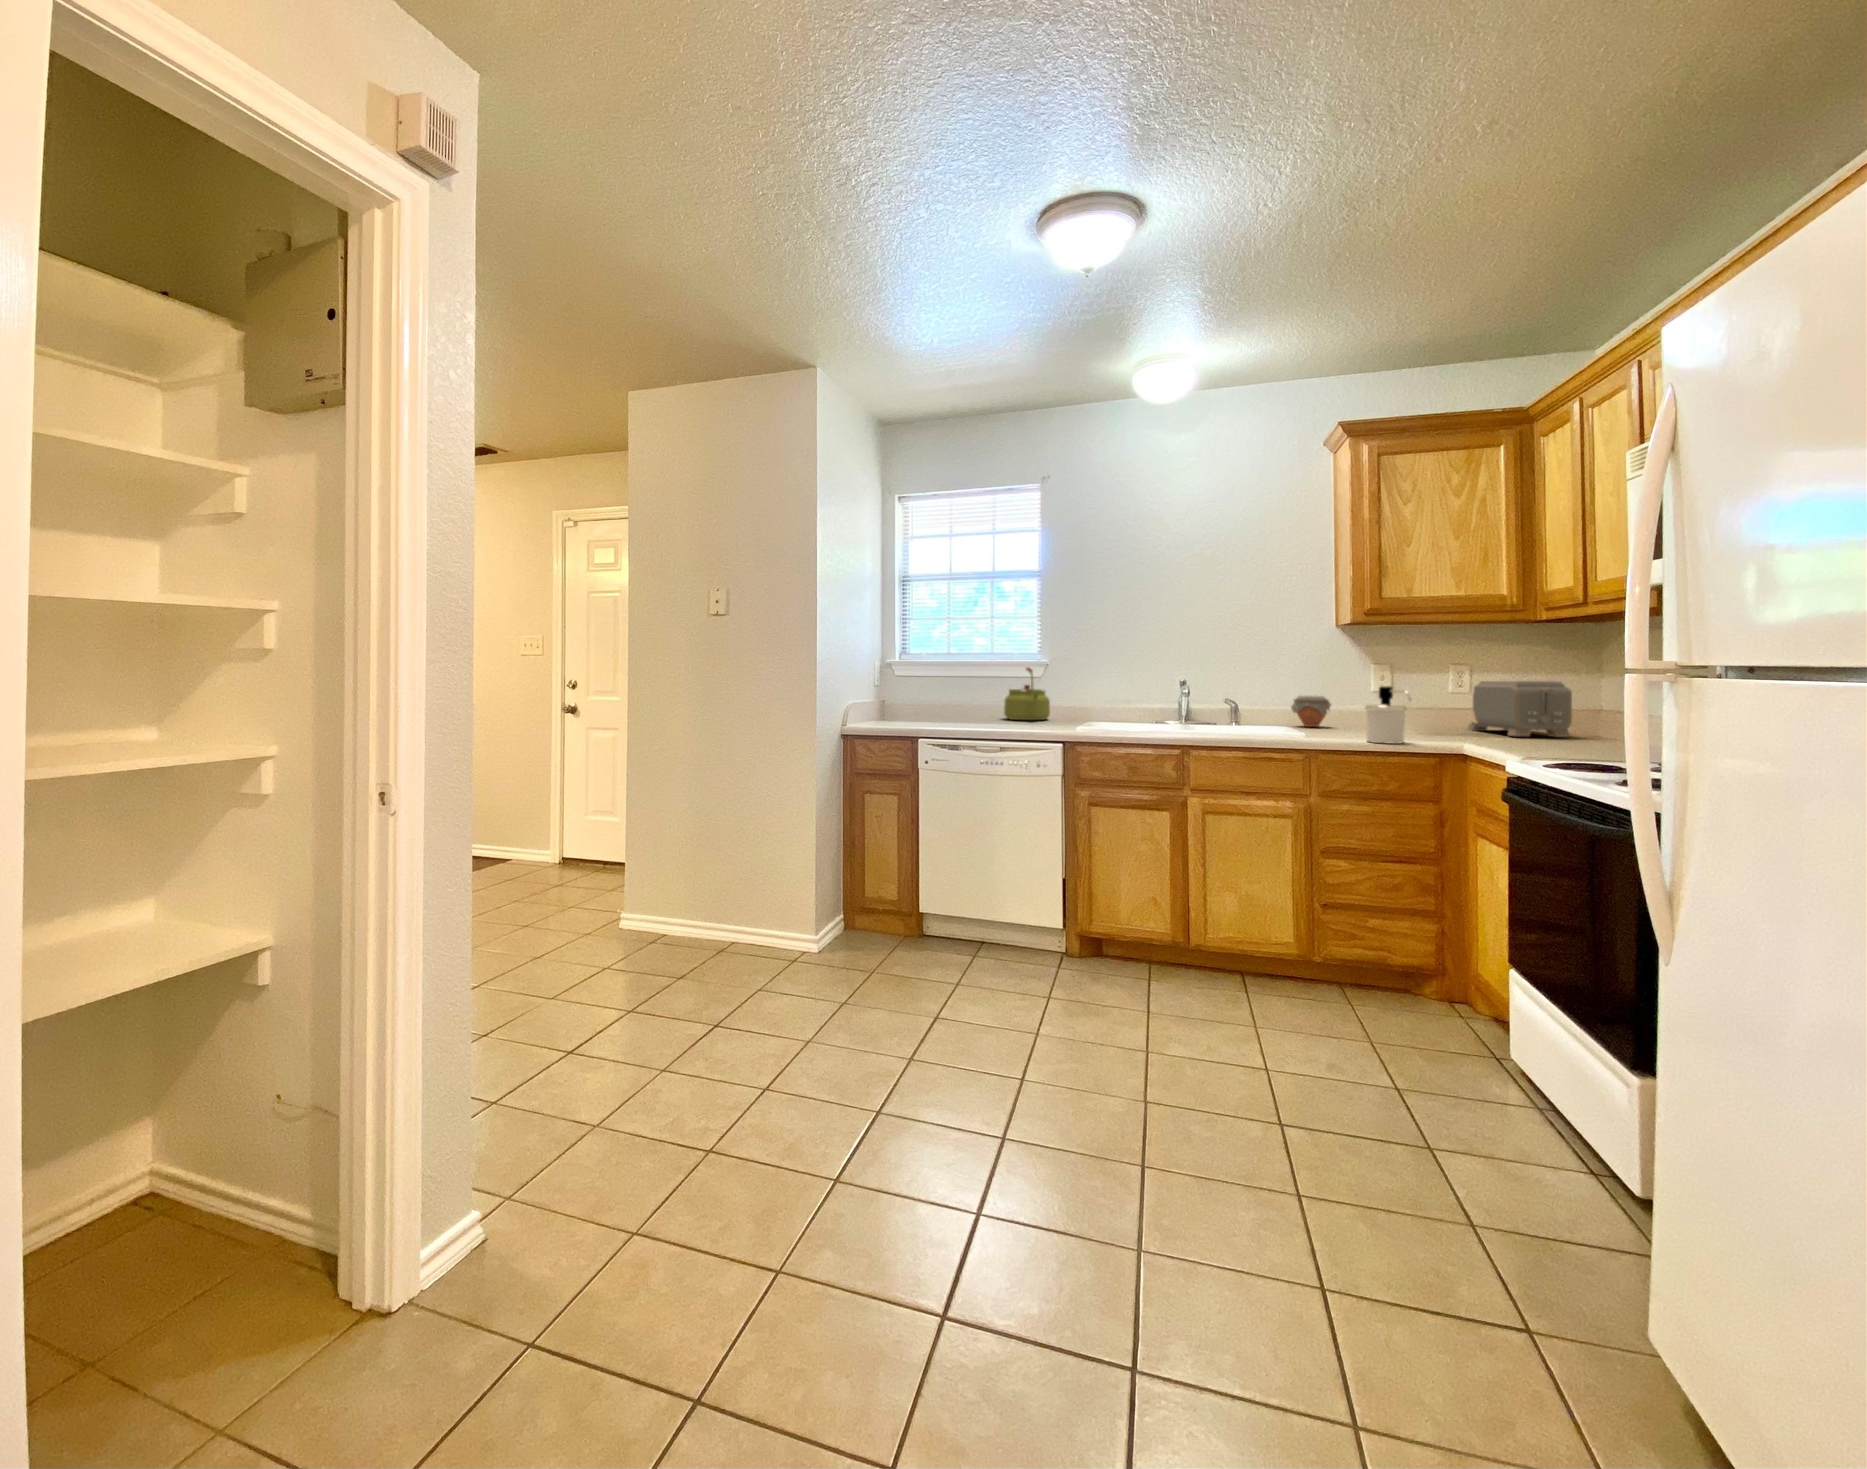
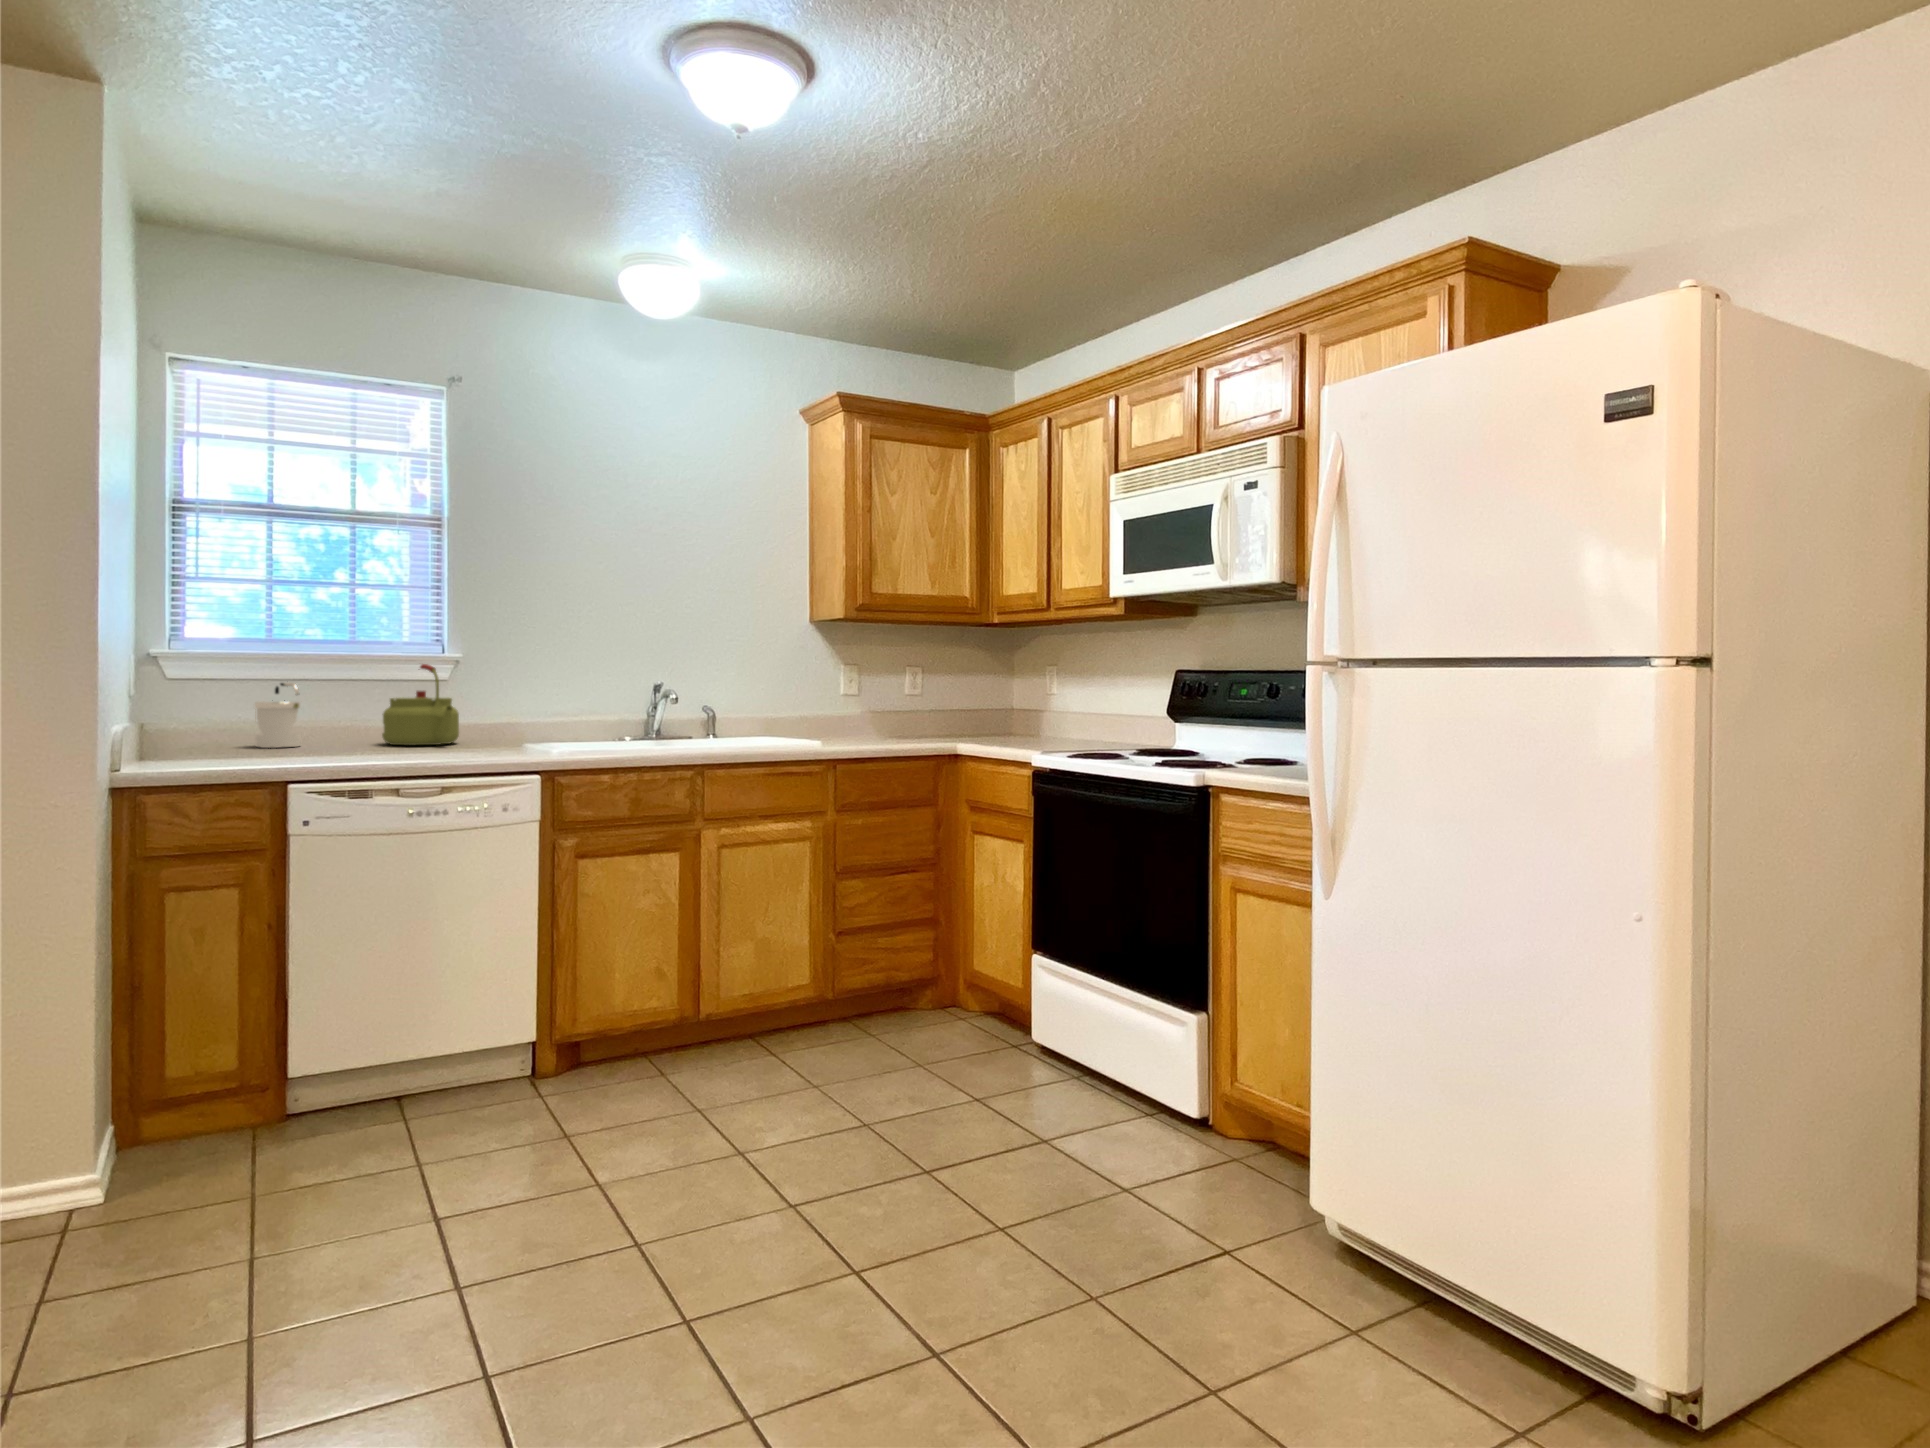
toaster: present [1467,681,1572,737] -> none [920,681,1009,736]
soap dispenser: present [1366,686,1411,744] -> present [255,683,301,748]
jar: present [1291,696,1331,727] -> none [770,699,811,736]

